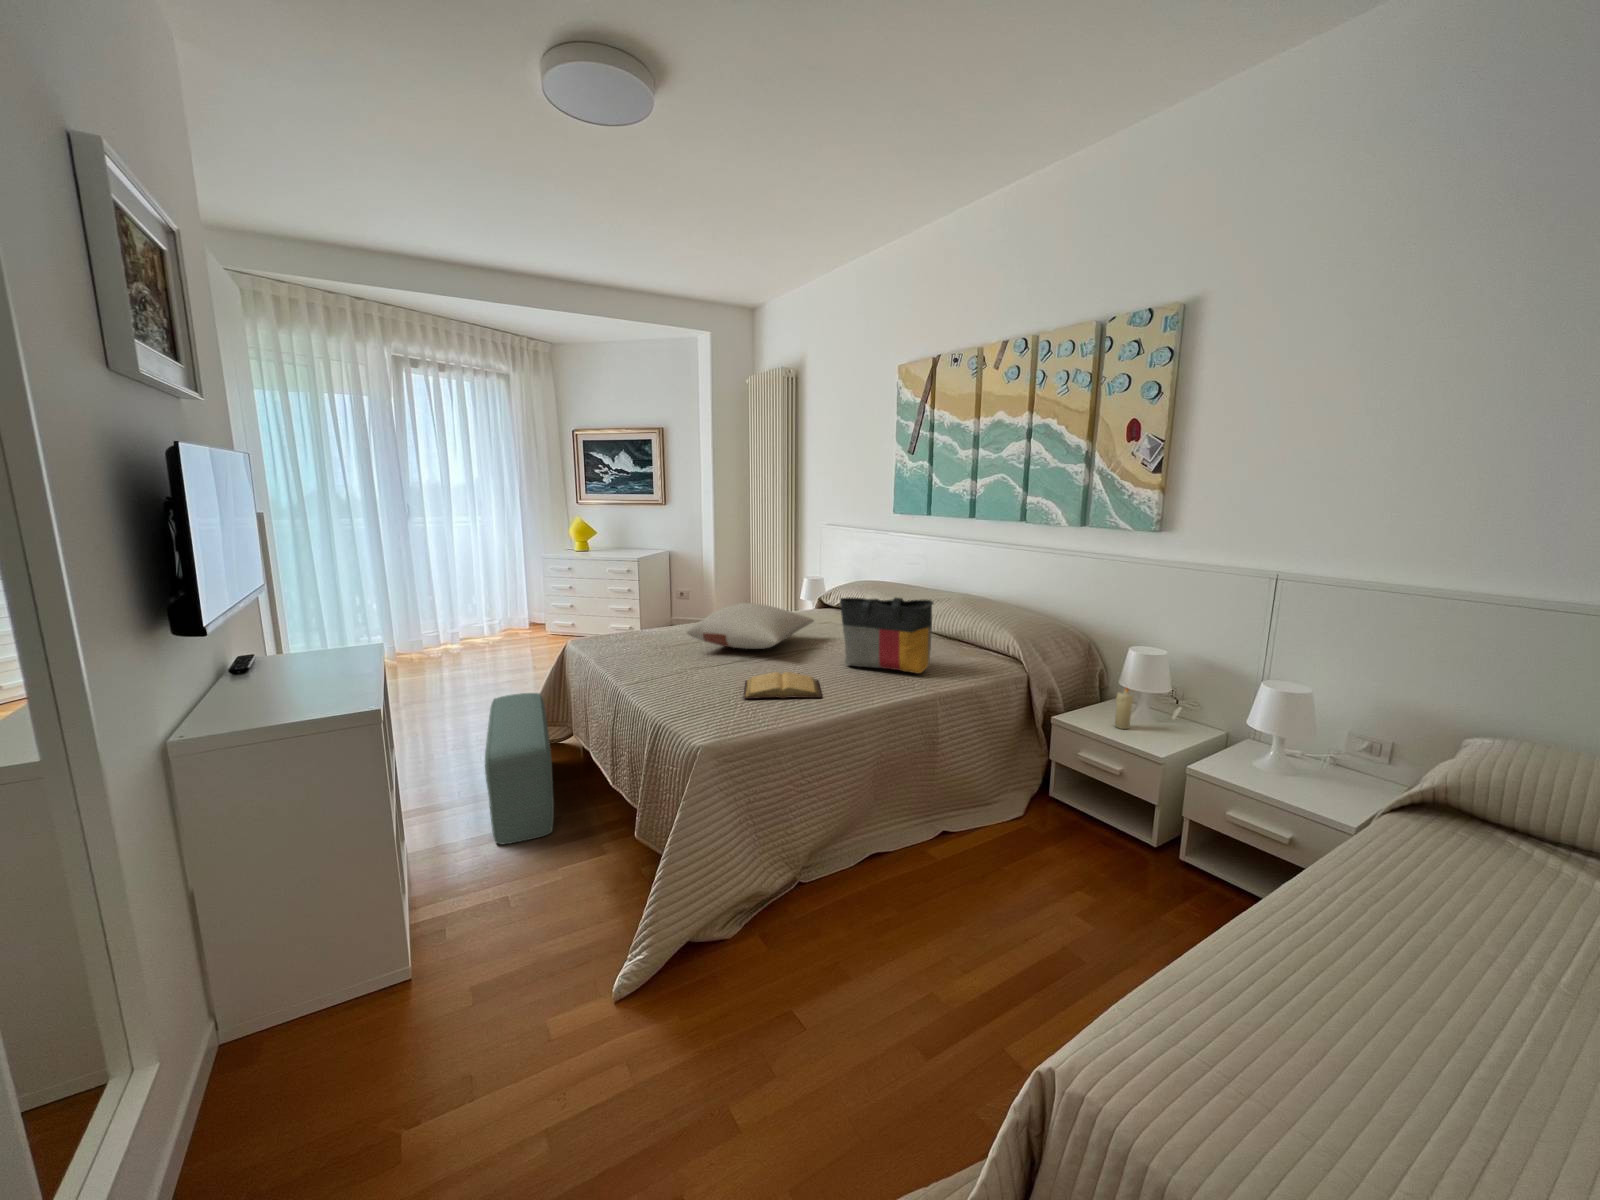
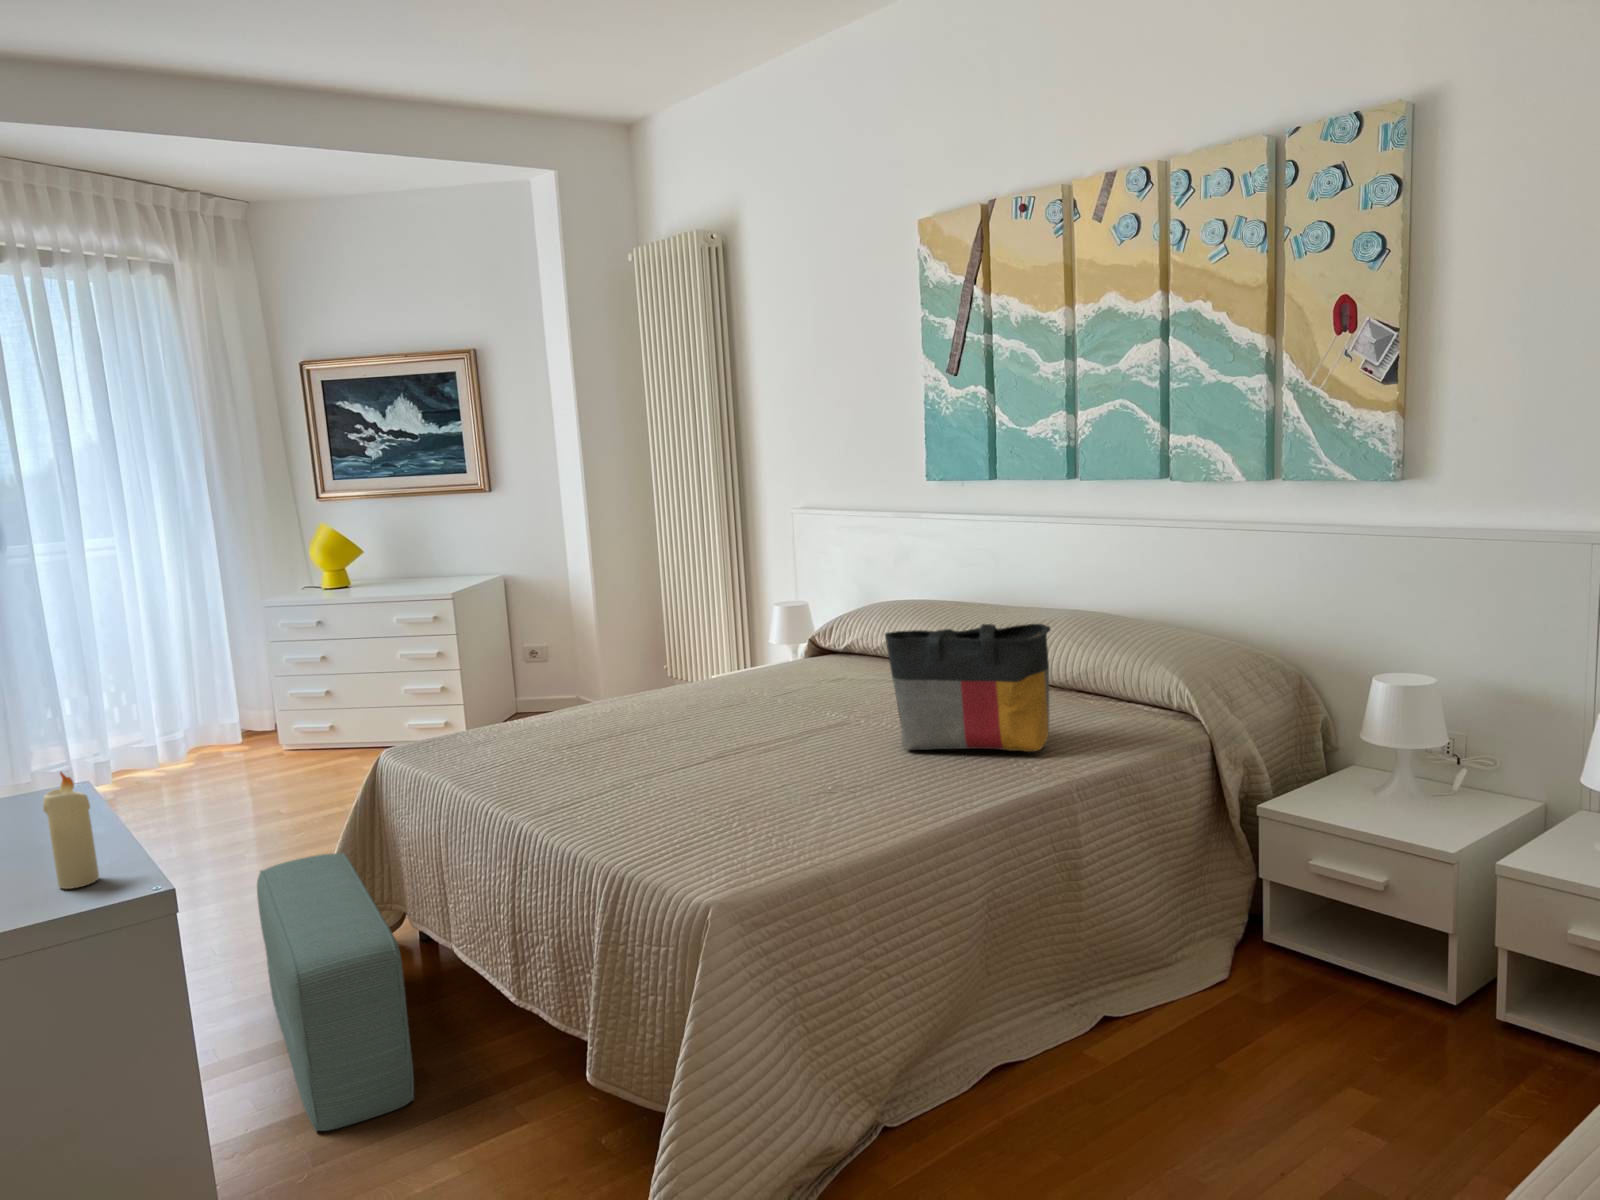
pillow: present [686,603,814,649] -> none [610,656,828,737]
book: present [744,672,822,699] -> none [740,769,885,822]
candle: present [1115,688,1133,729] -> present [43,772,99,889]

